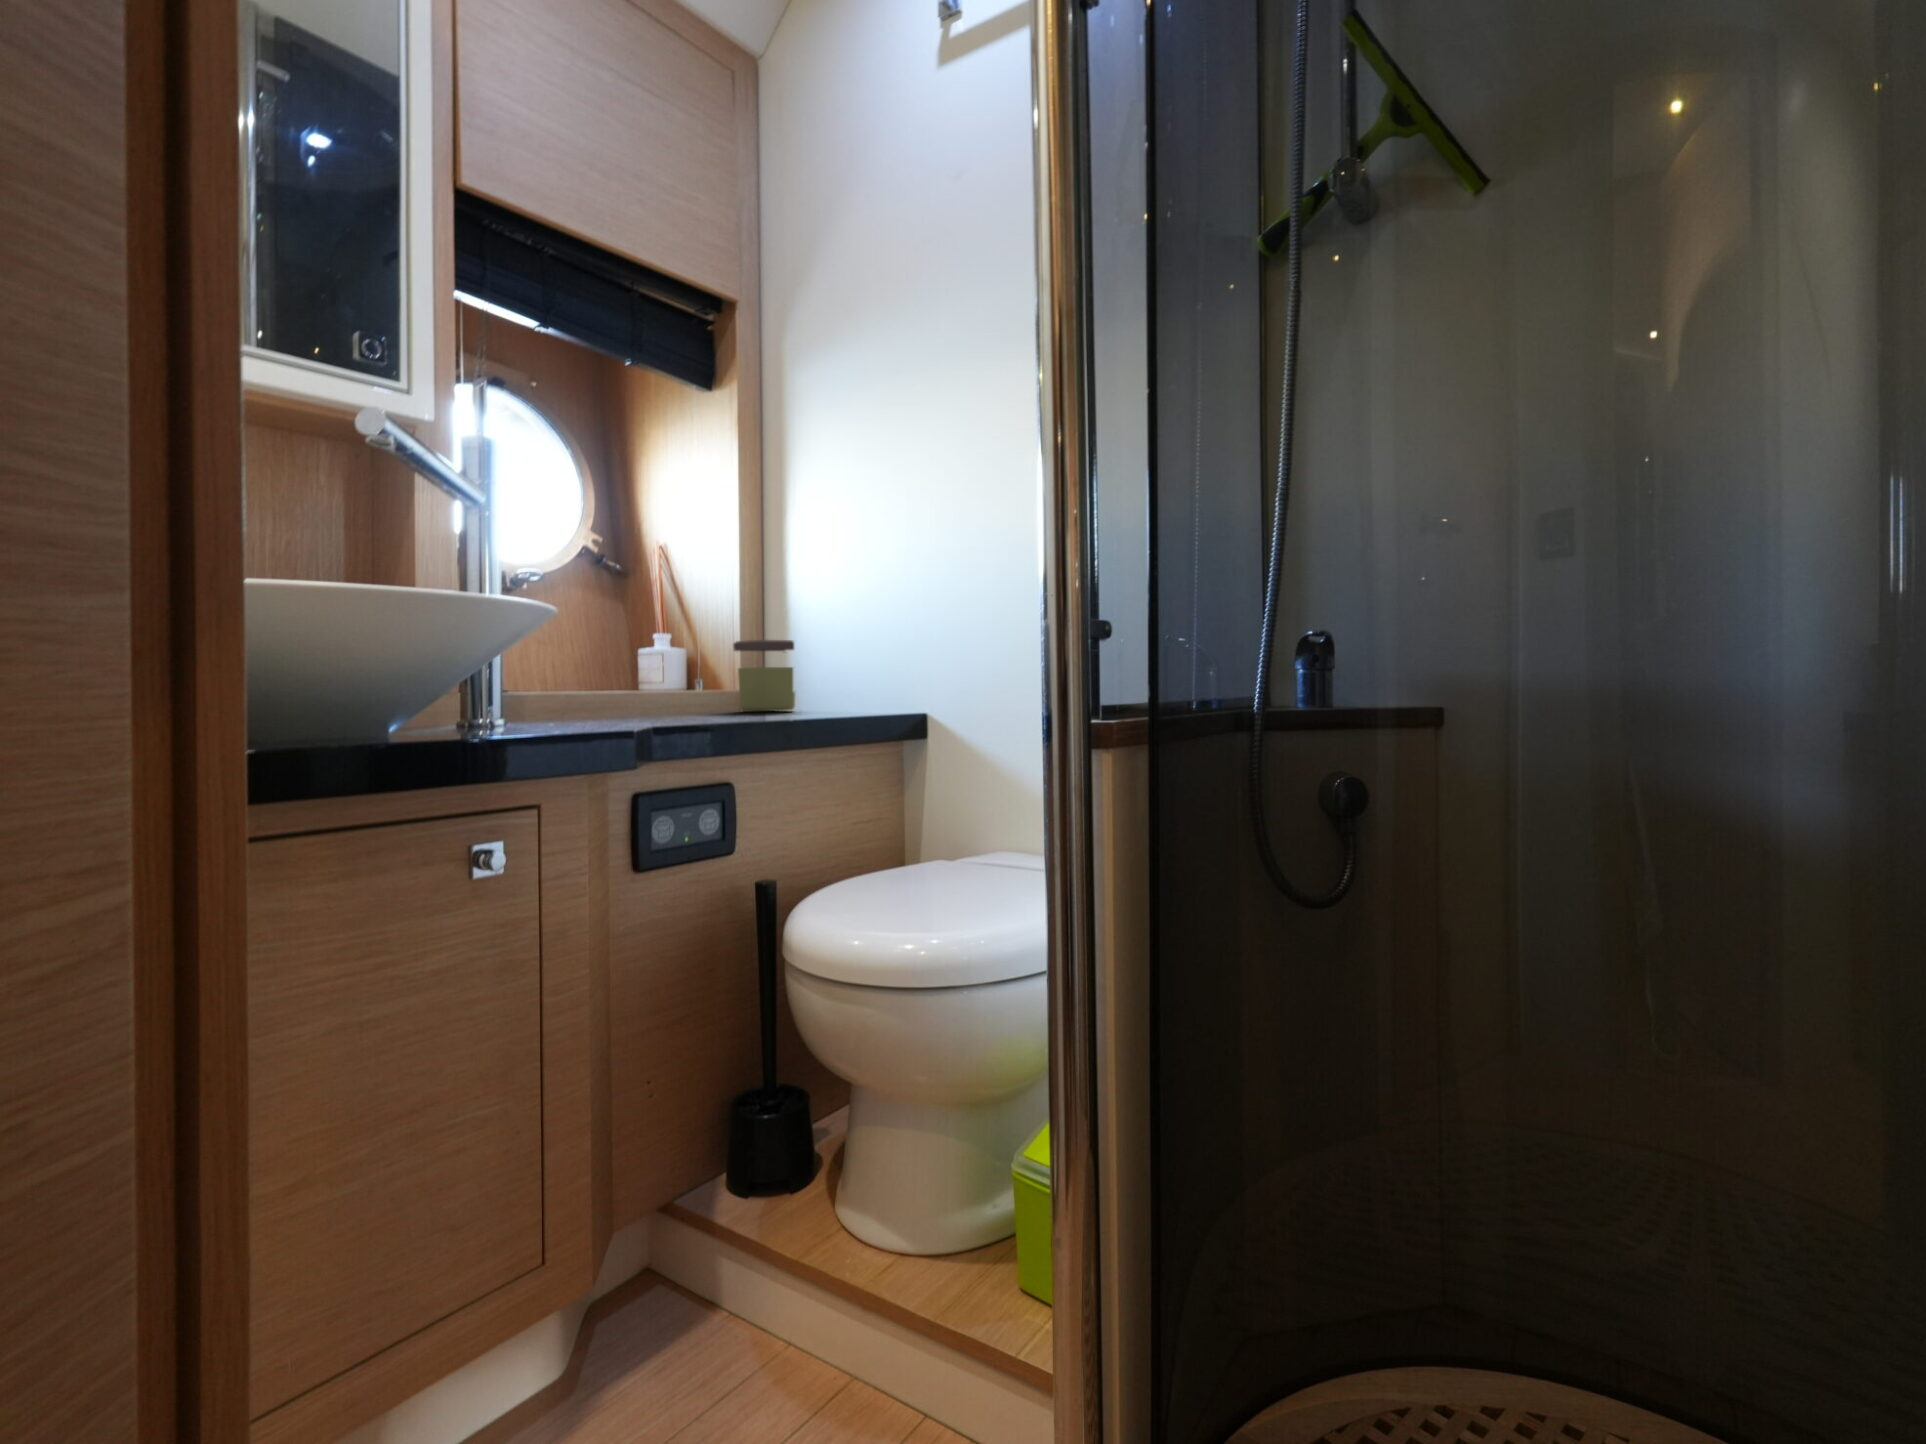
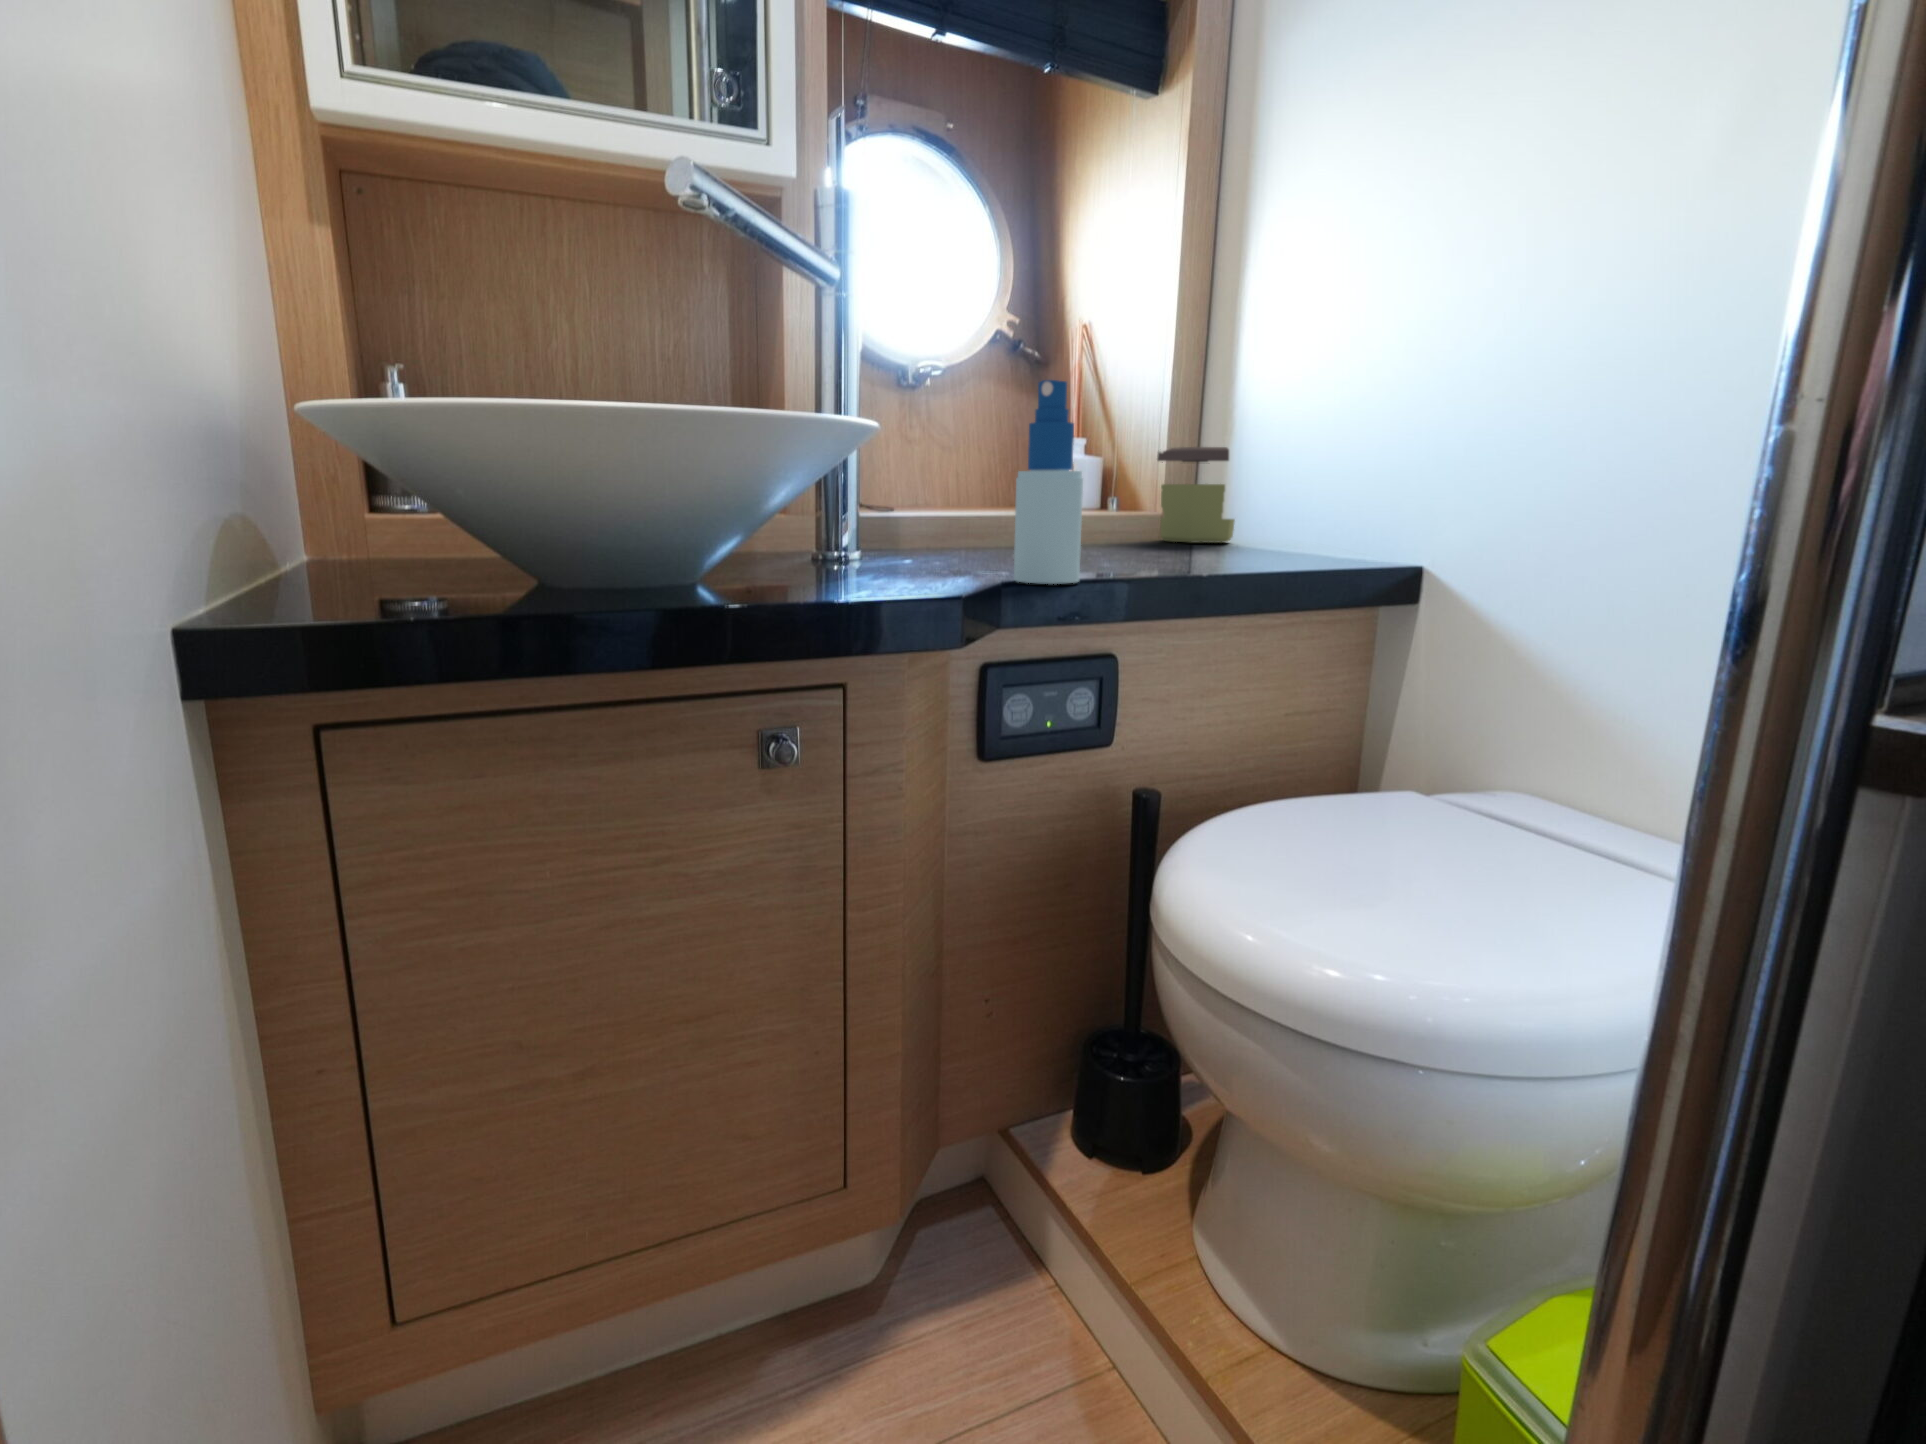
spray bottle: none [653,584,706,729] -> present [1014,380,1083,584]

